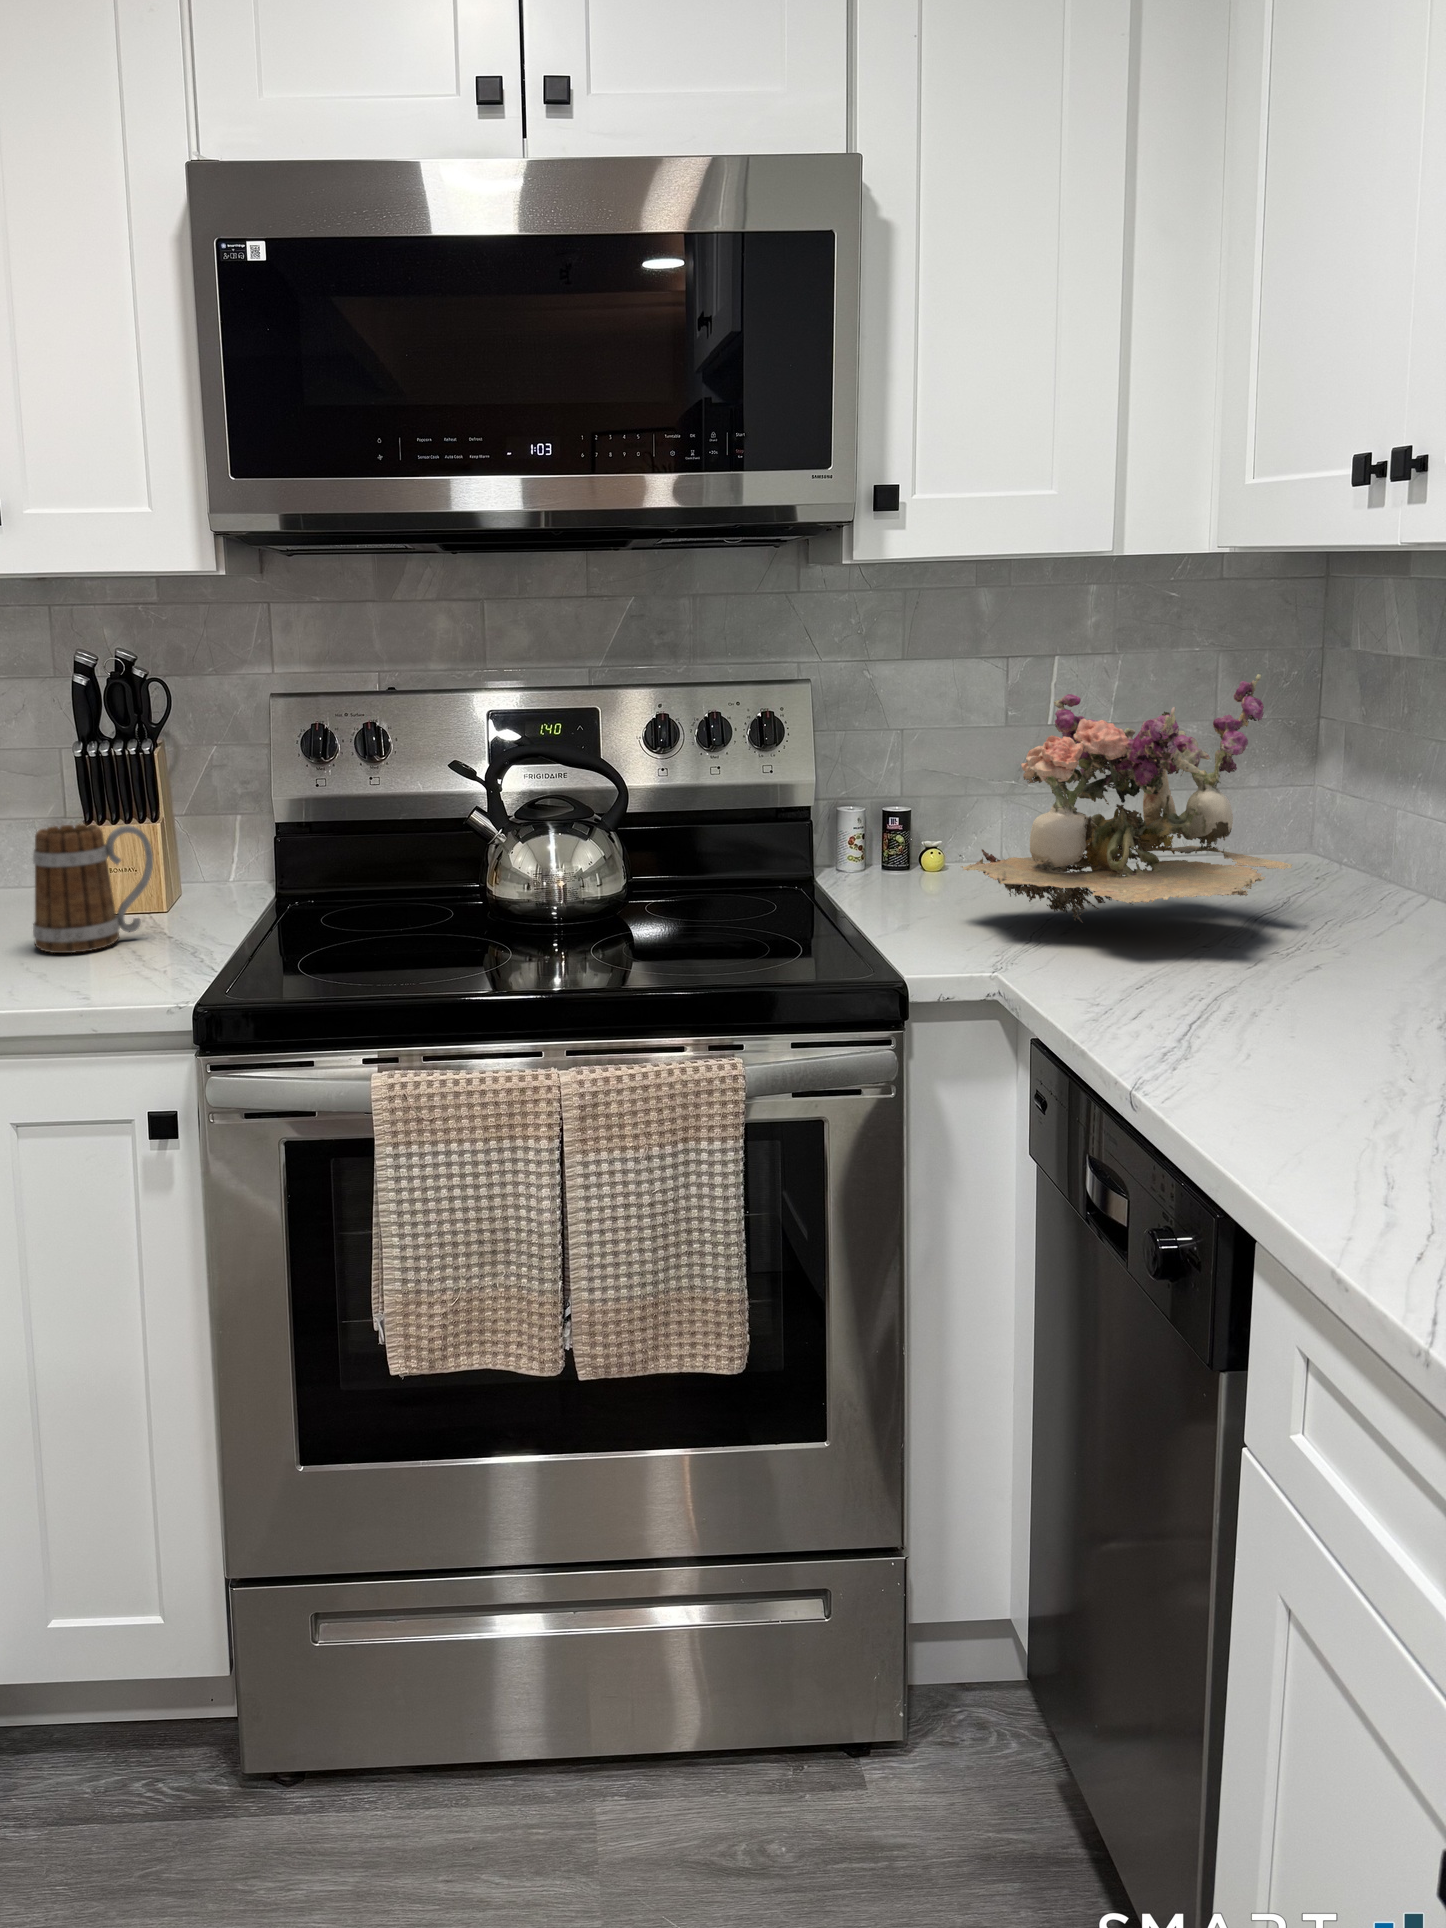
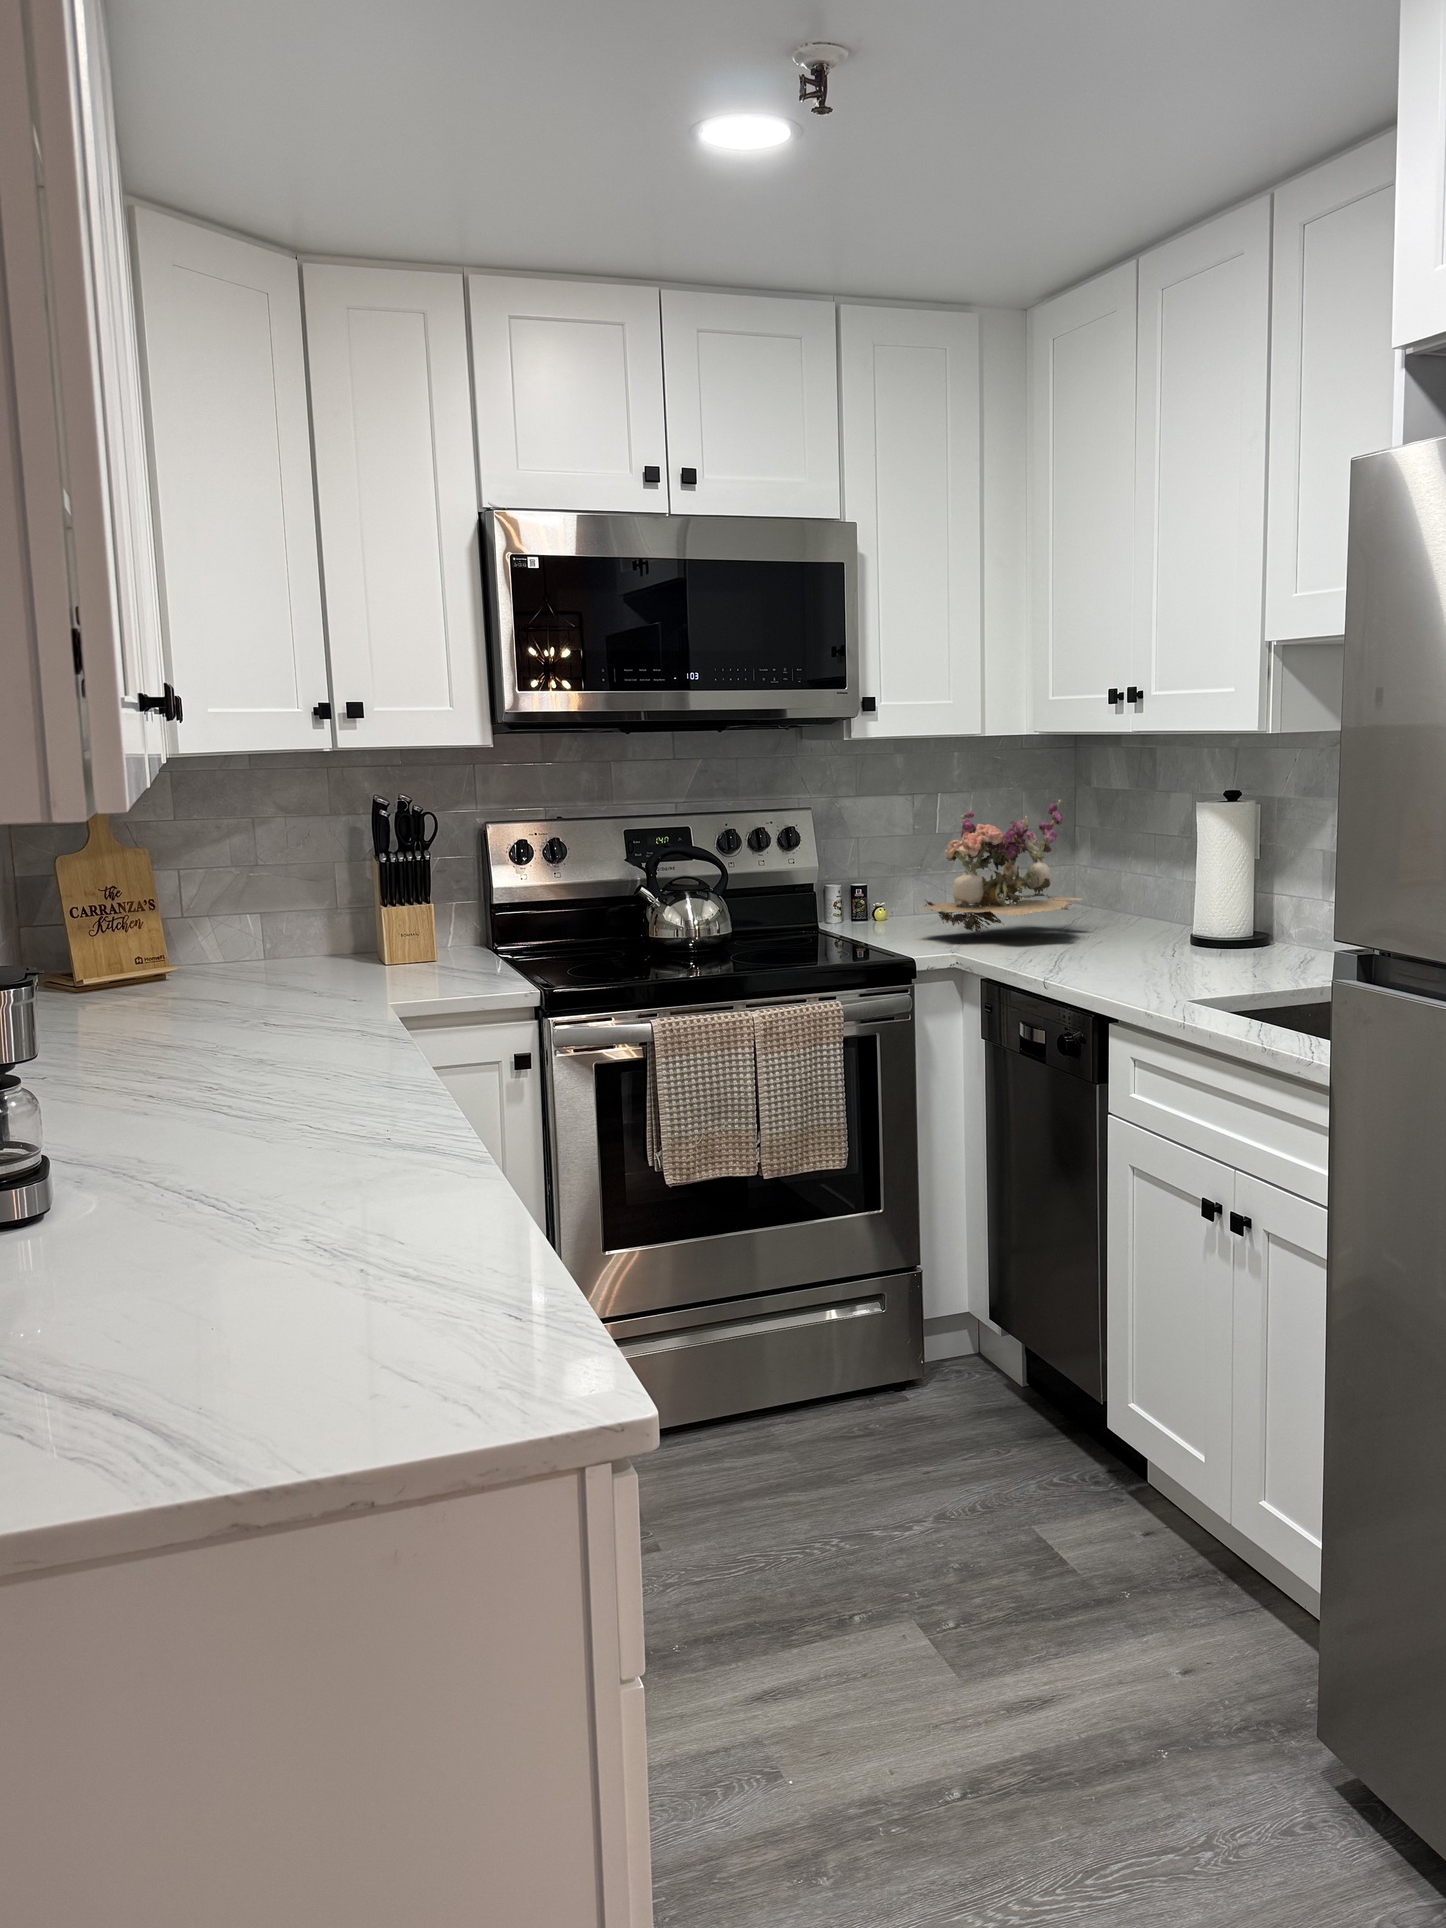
mug: present [33,824,153,953] -> none [387,901,456,978]

